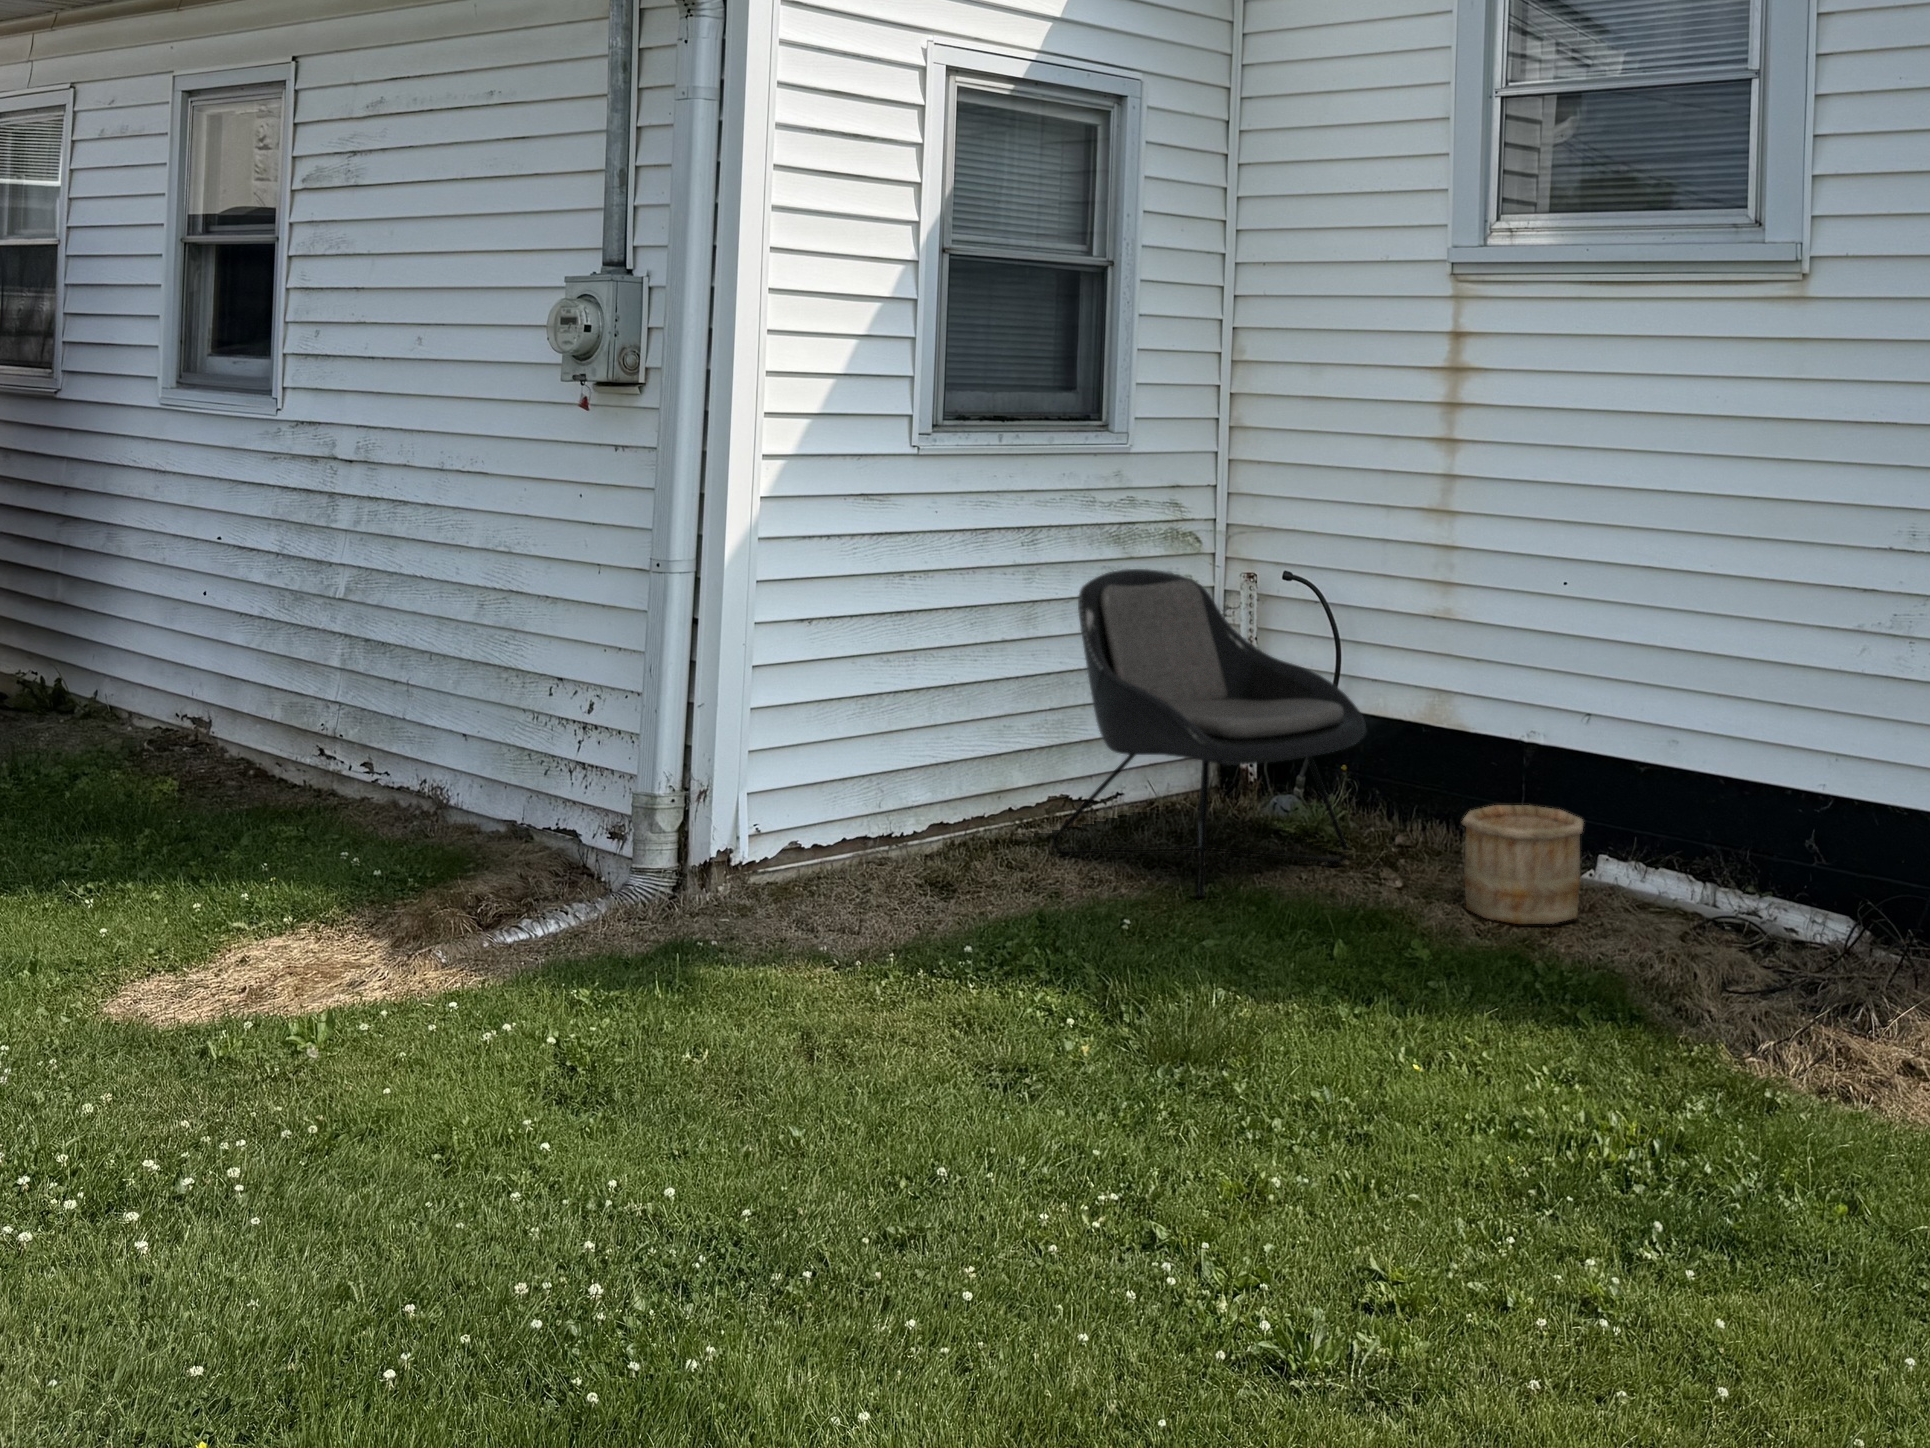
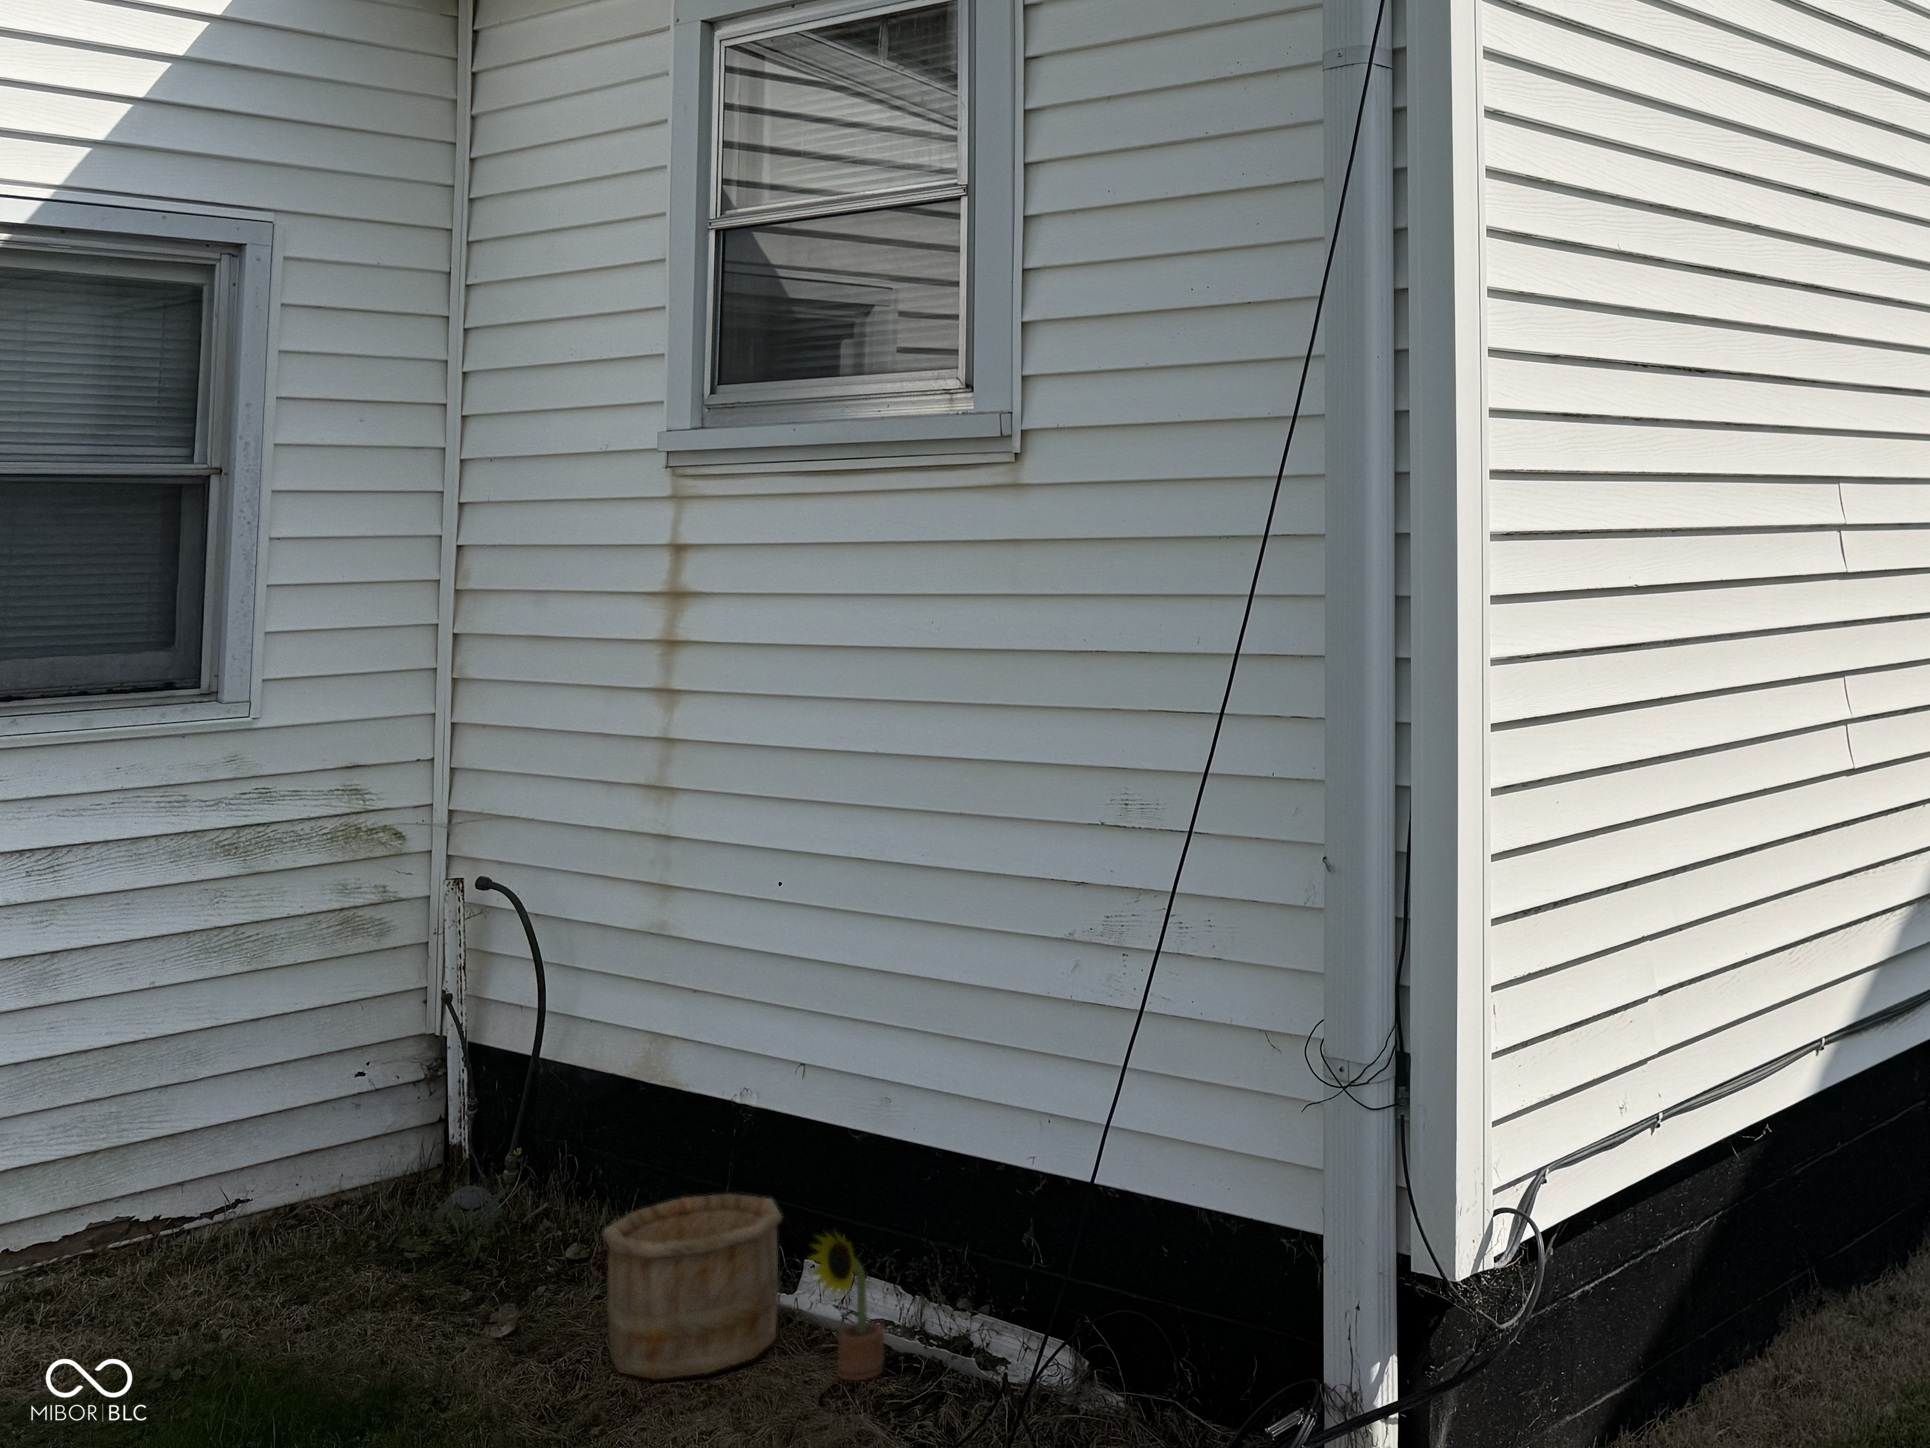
lounge chair: present [1052,569,1366,898] -> none [71,888,549,1381]
decorative plant: none [1625,829,1677,938] -> present [810,1233,884,1380]

